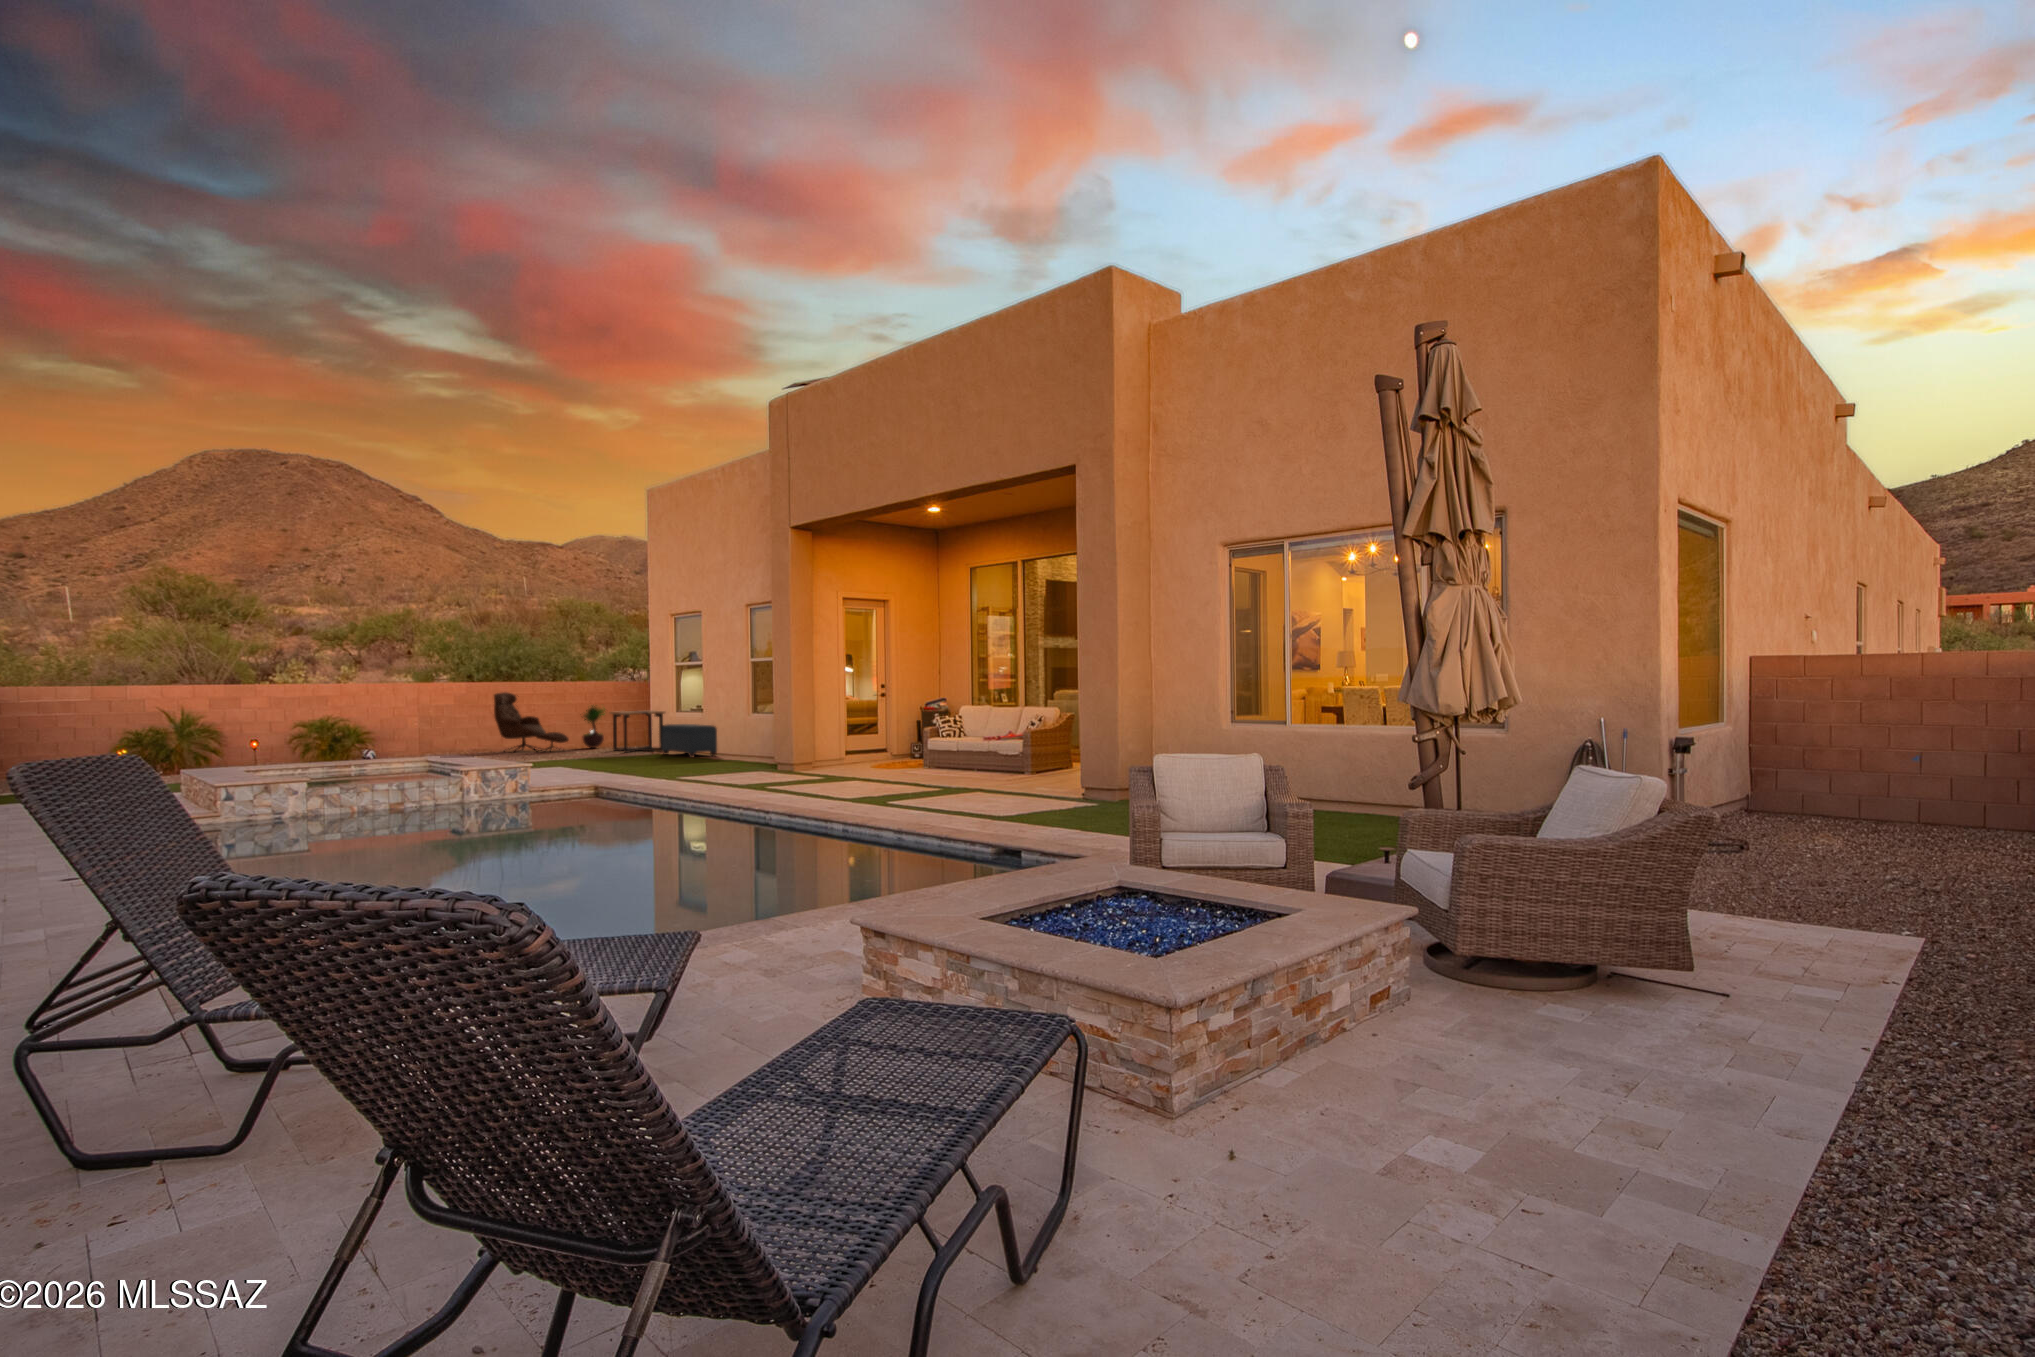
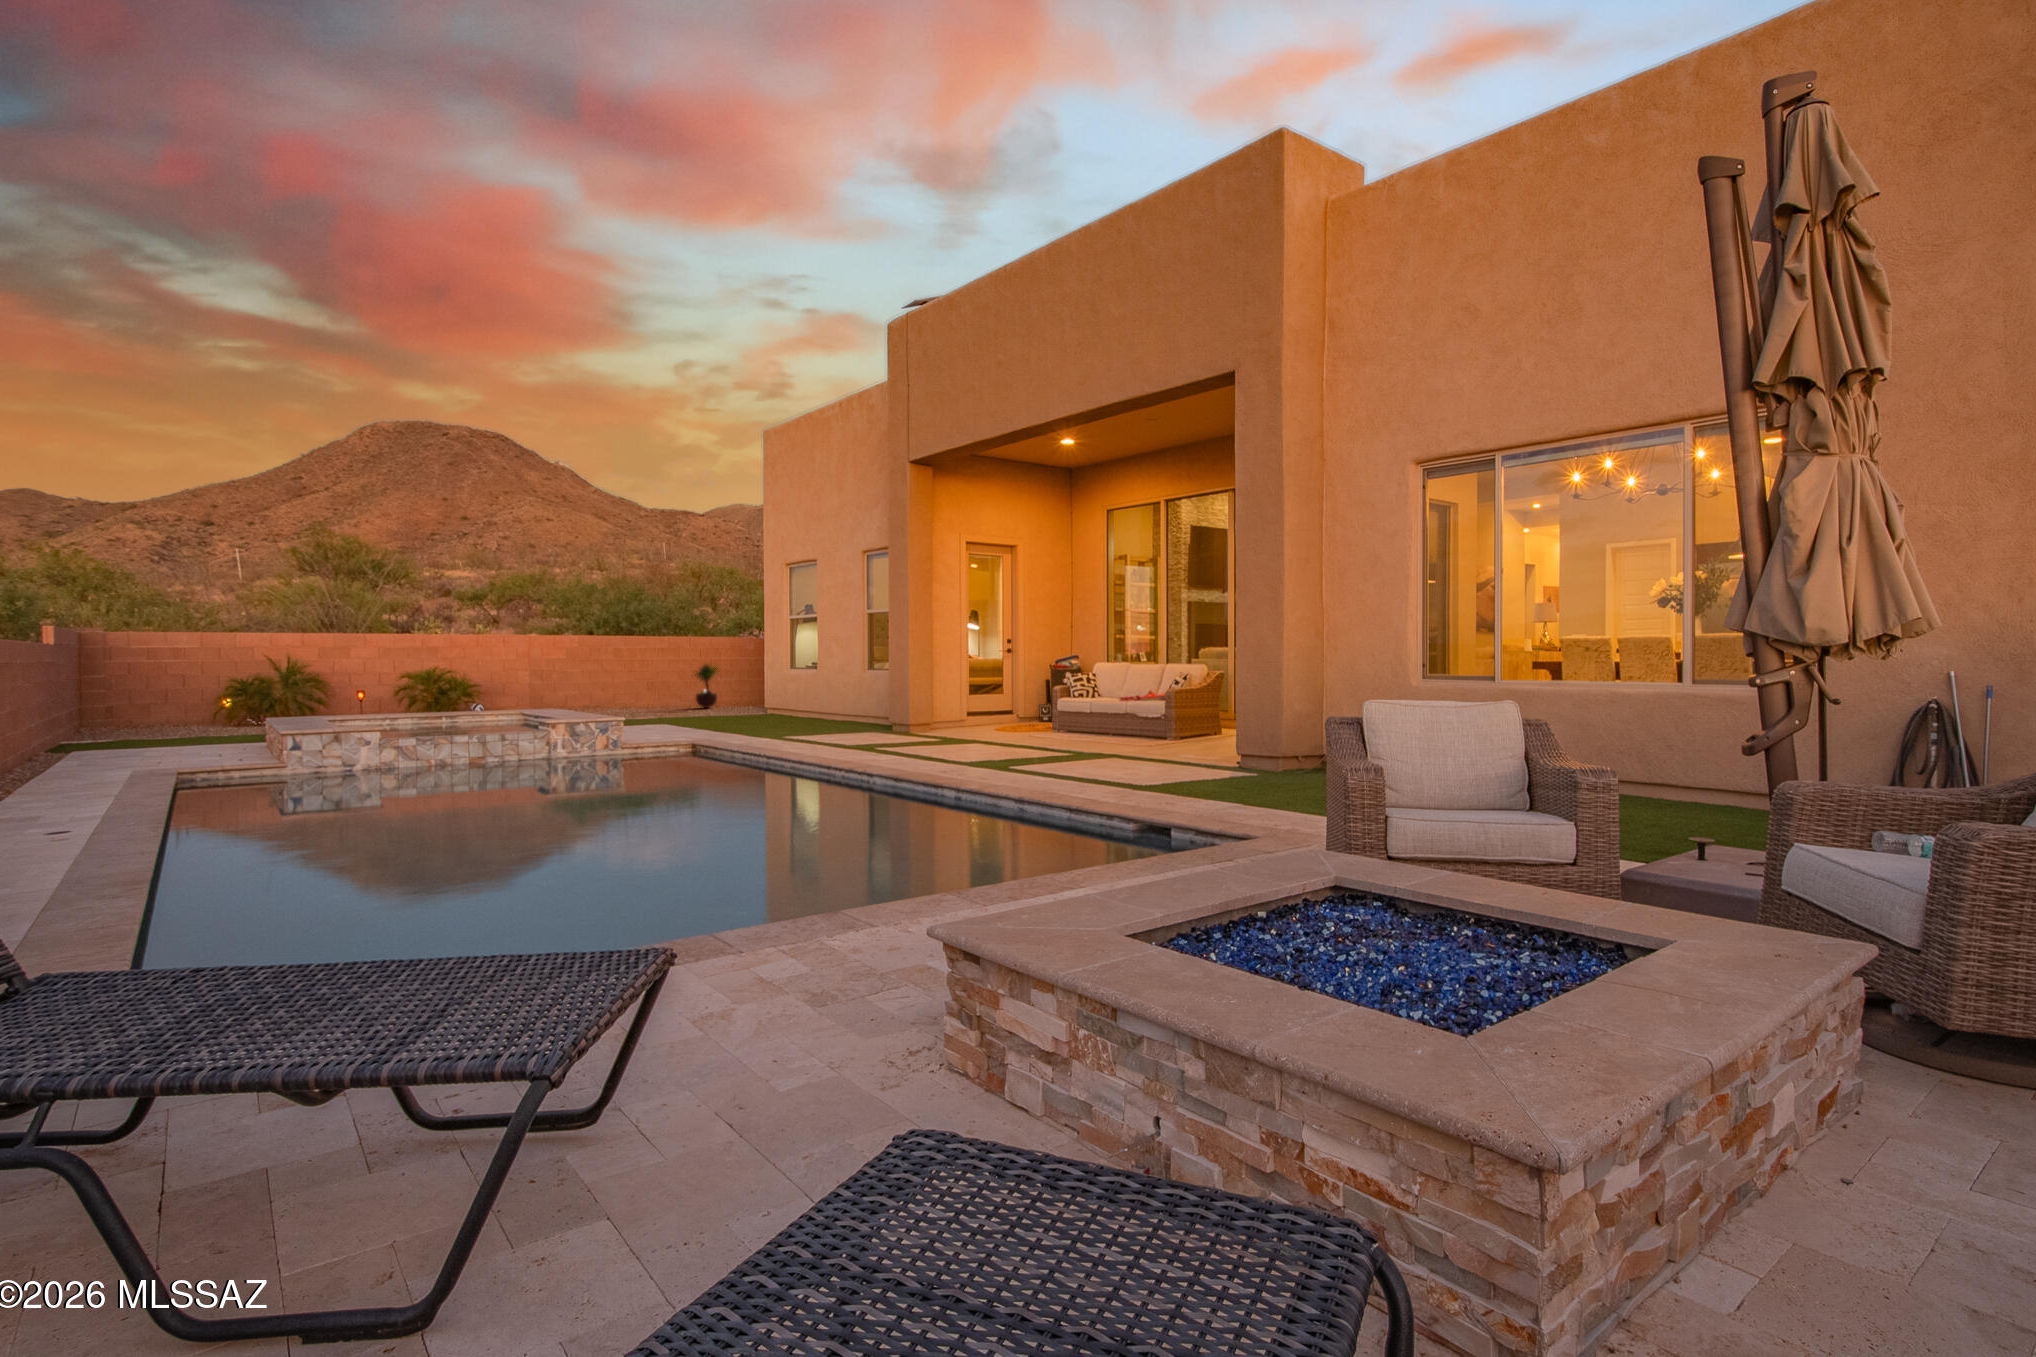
lounge chair: present [494,692,569,752] -> none [606,648,681,711]
side table: present [611,710,665,753] -> none [722,669,779,713]
bench: present [662,724,717,757] -> none [773,683,830,718]

